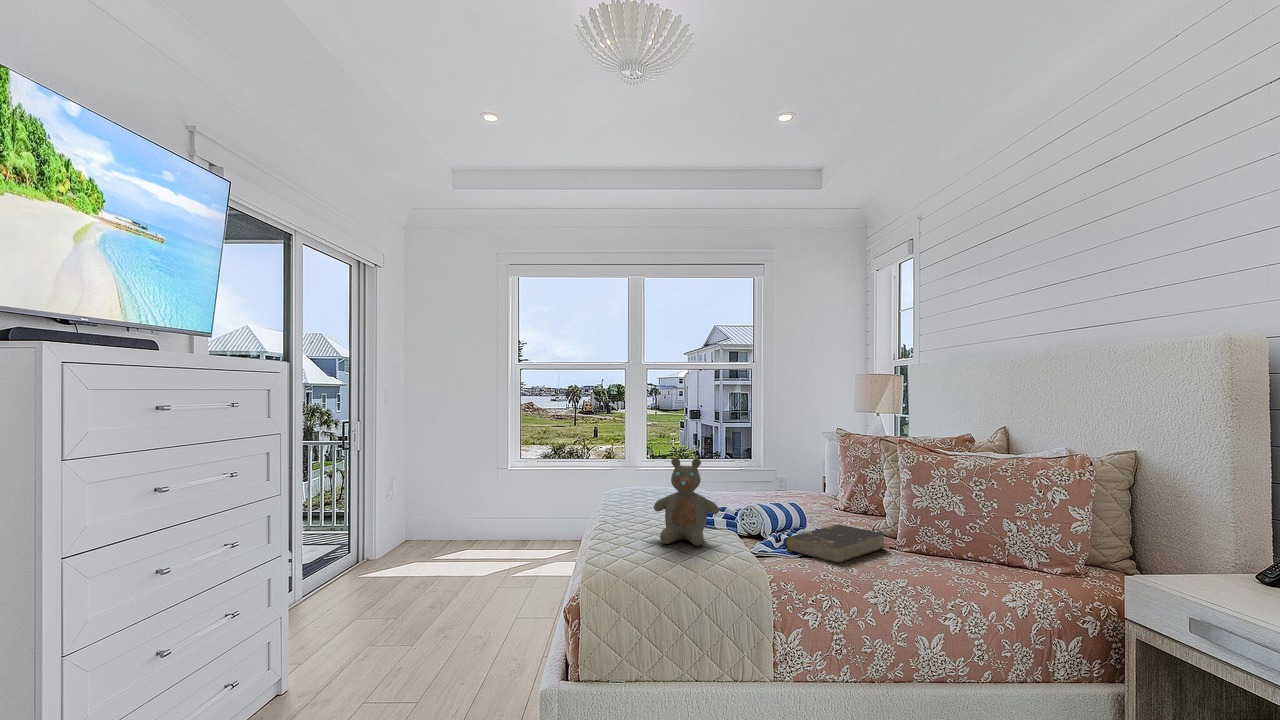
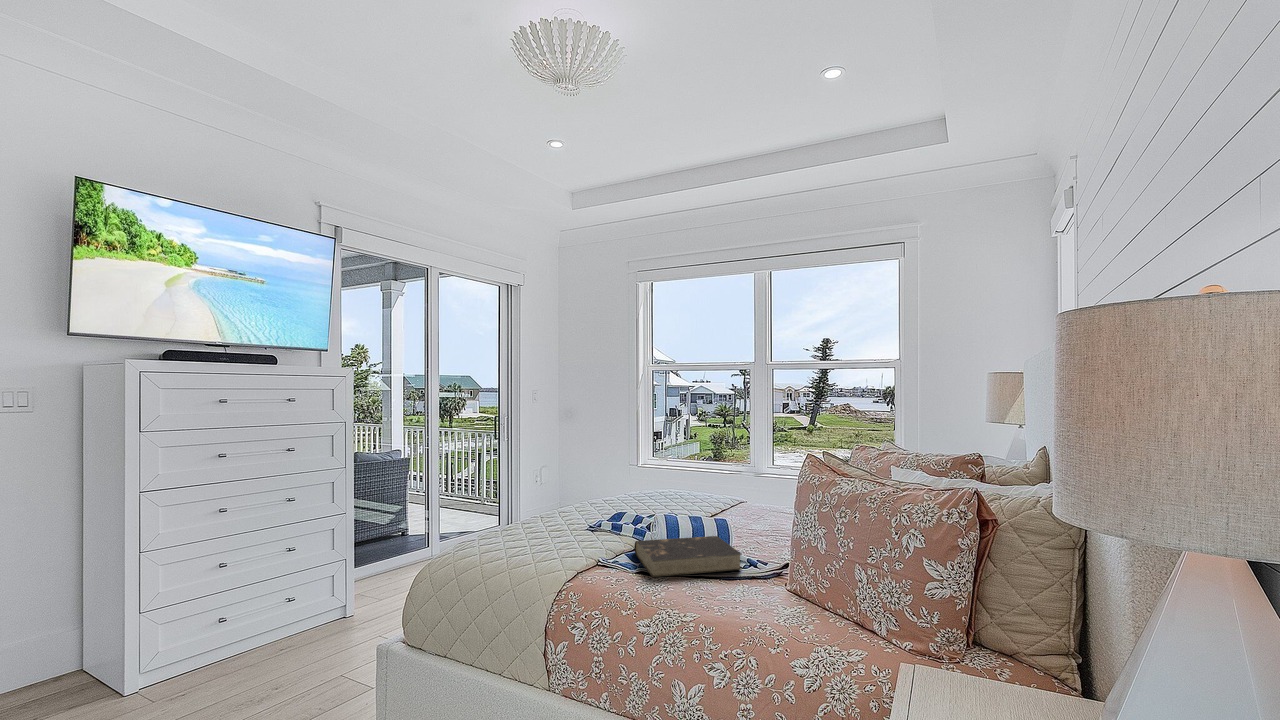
teddy bear: present [654,458,719,546] -> none [533,452,595,536]

